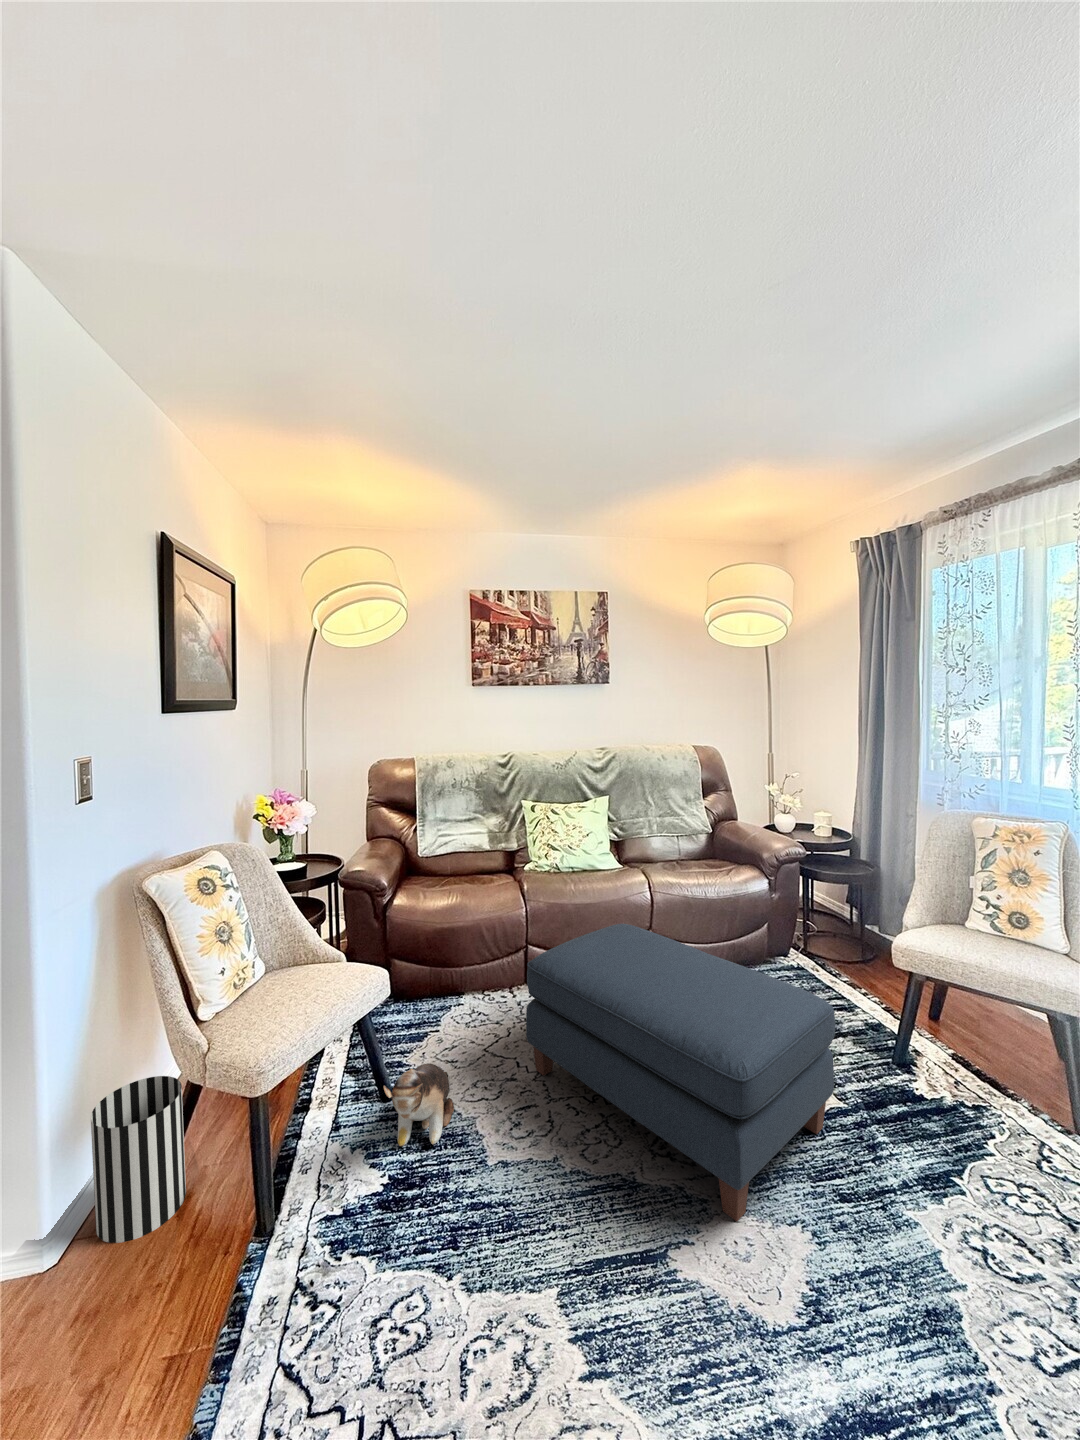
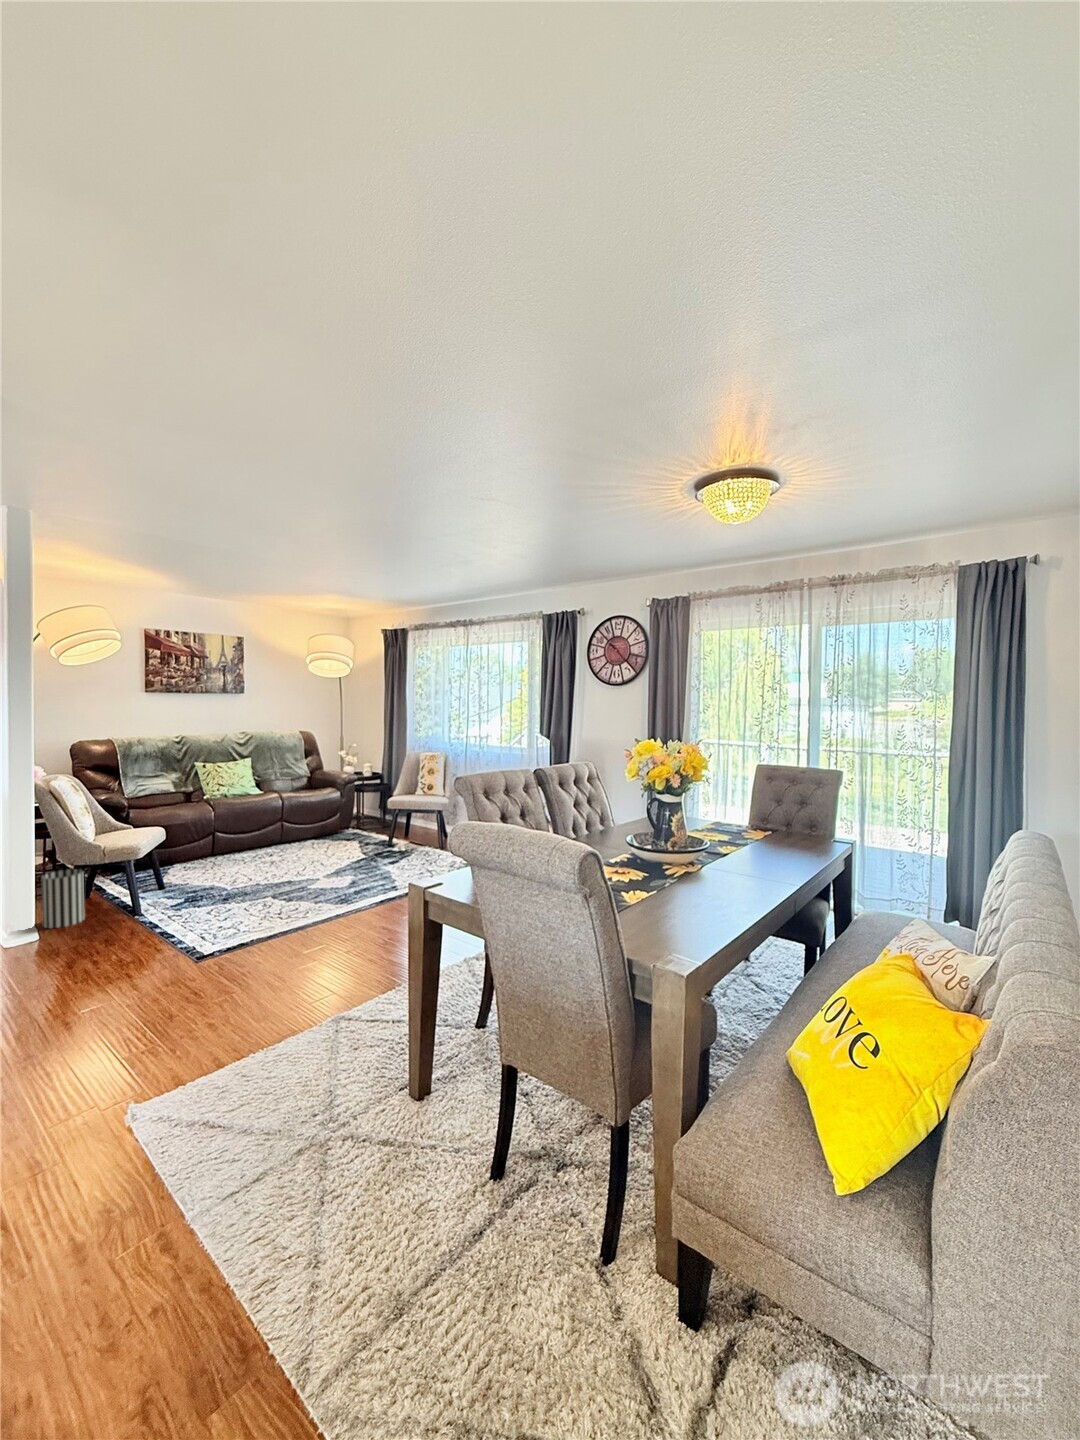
ottoman: present [526,924,835,1221] -> none [230,808,361,875]
plush toy: present [384,1063,454,1146] -> none [179,855,202,890]

